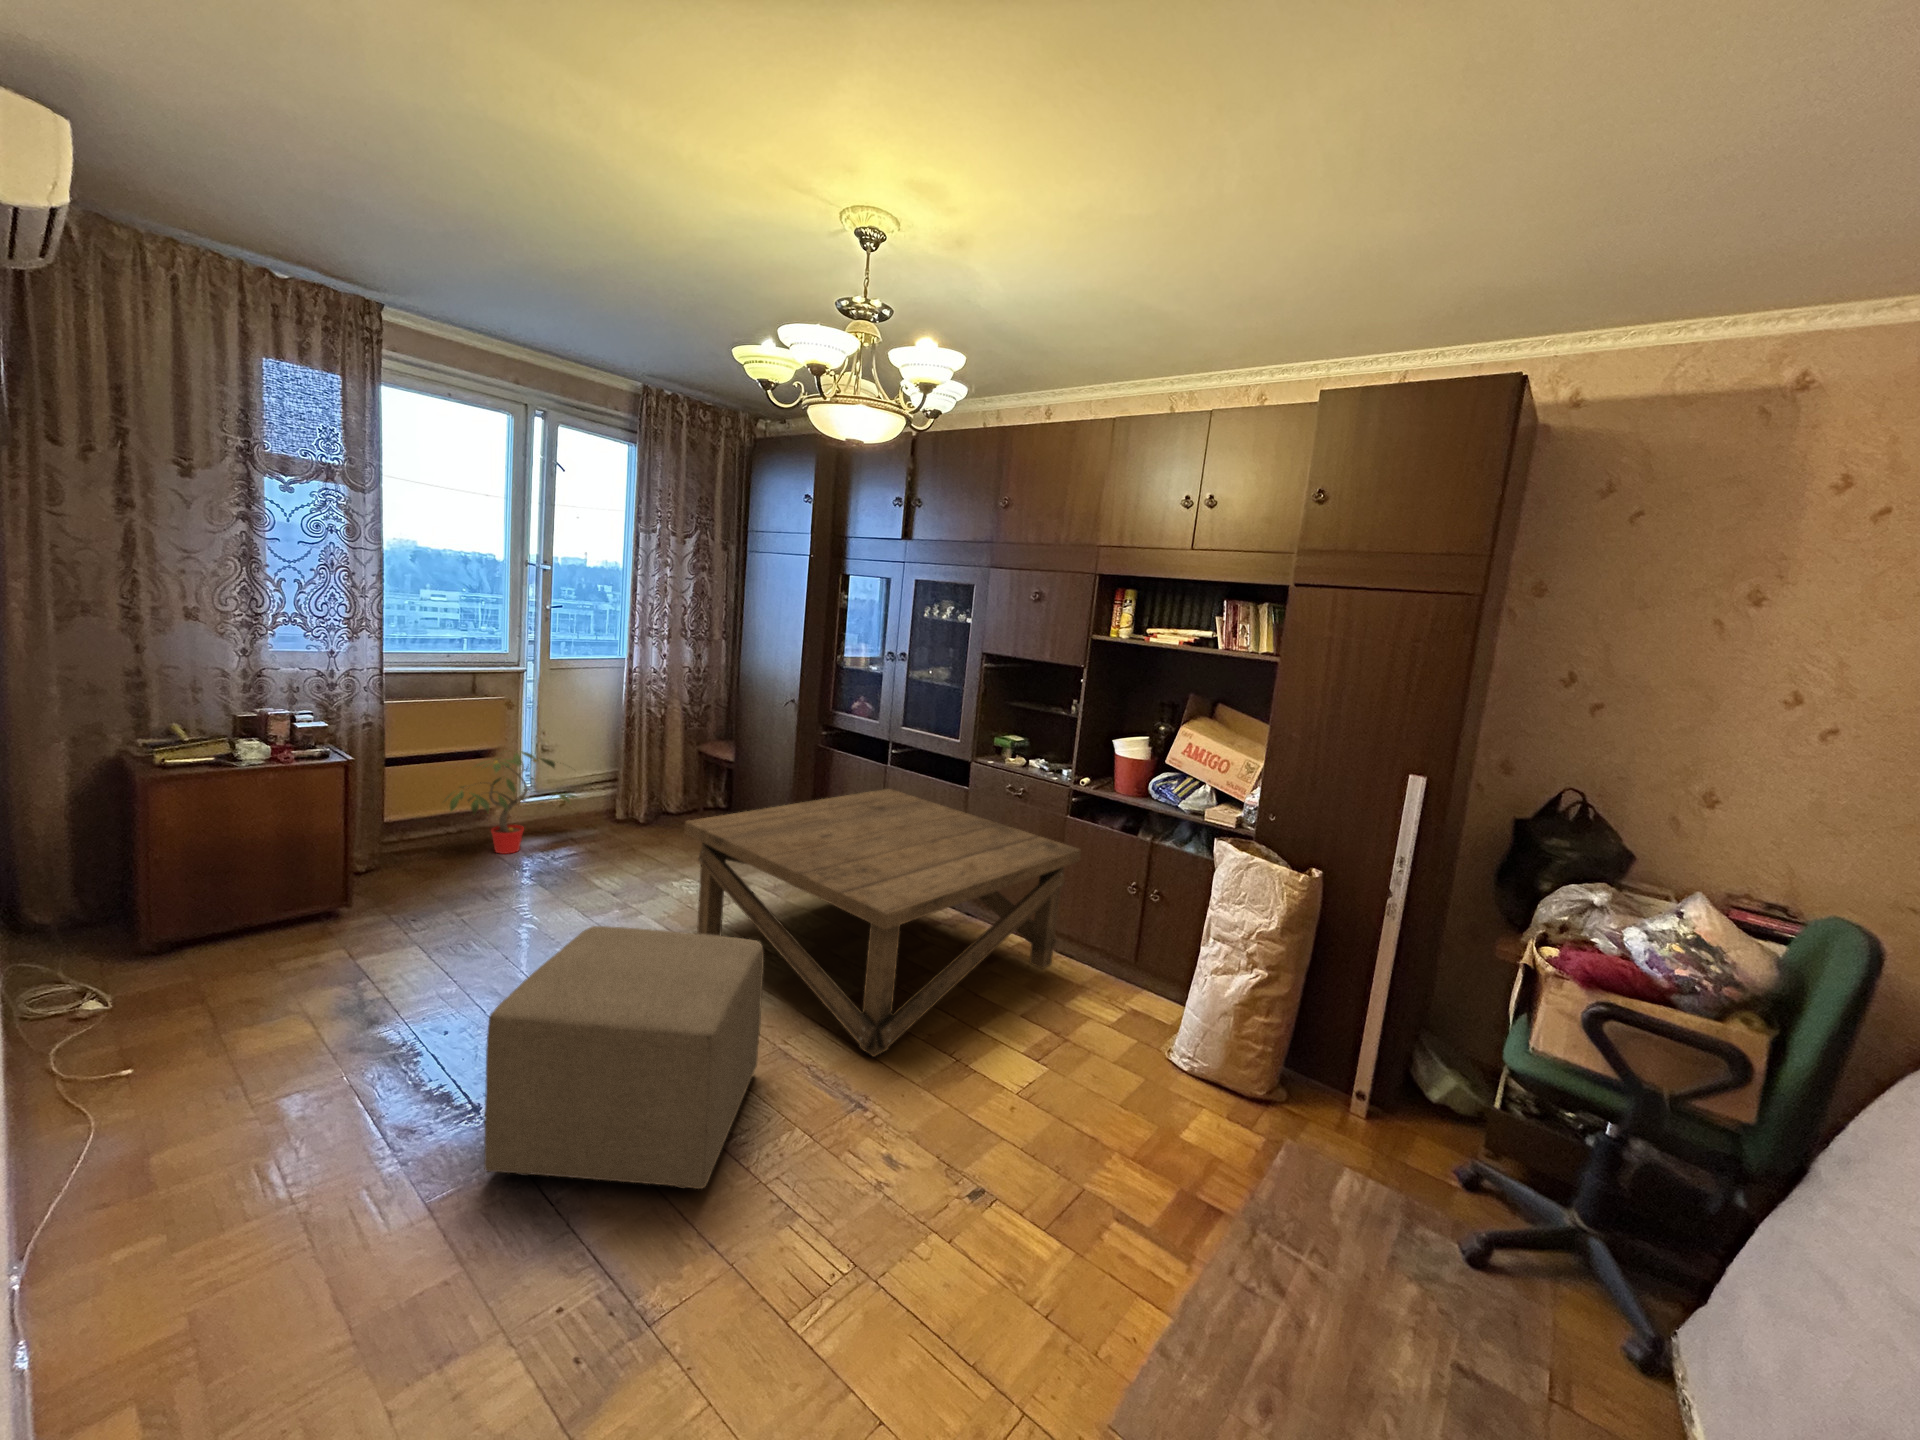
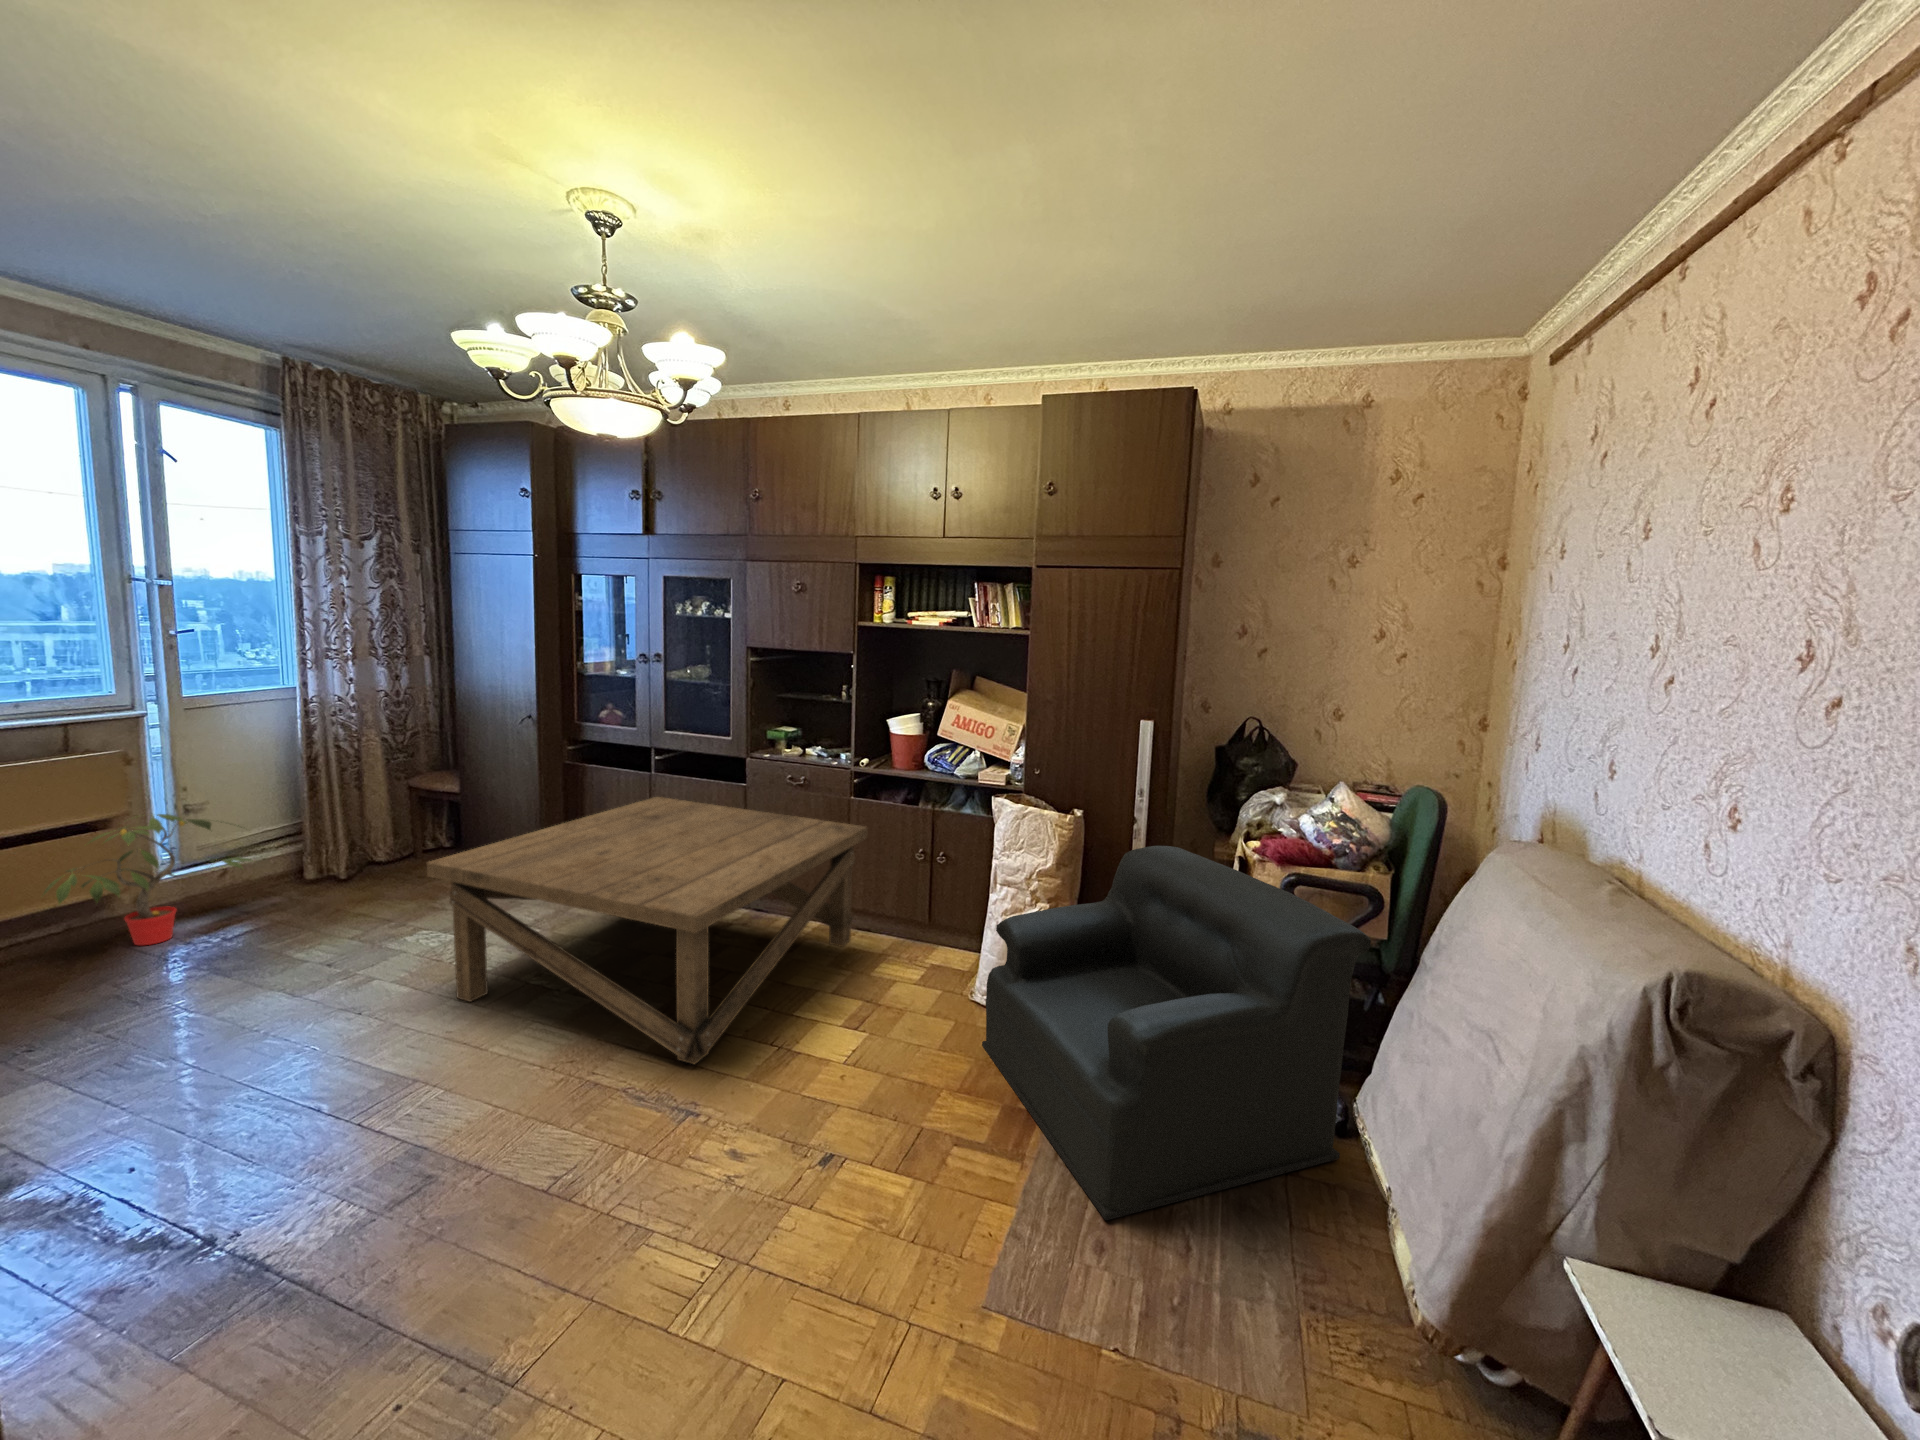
ottoman: present [484,926,764,1189] -> none [236,970,569,1301]
armchair: none [1169,928,1717,1399] -> present [982,846,1371,1220]

